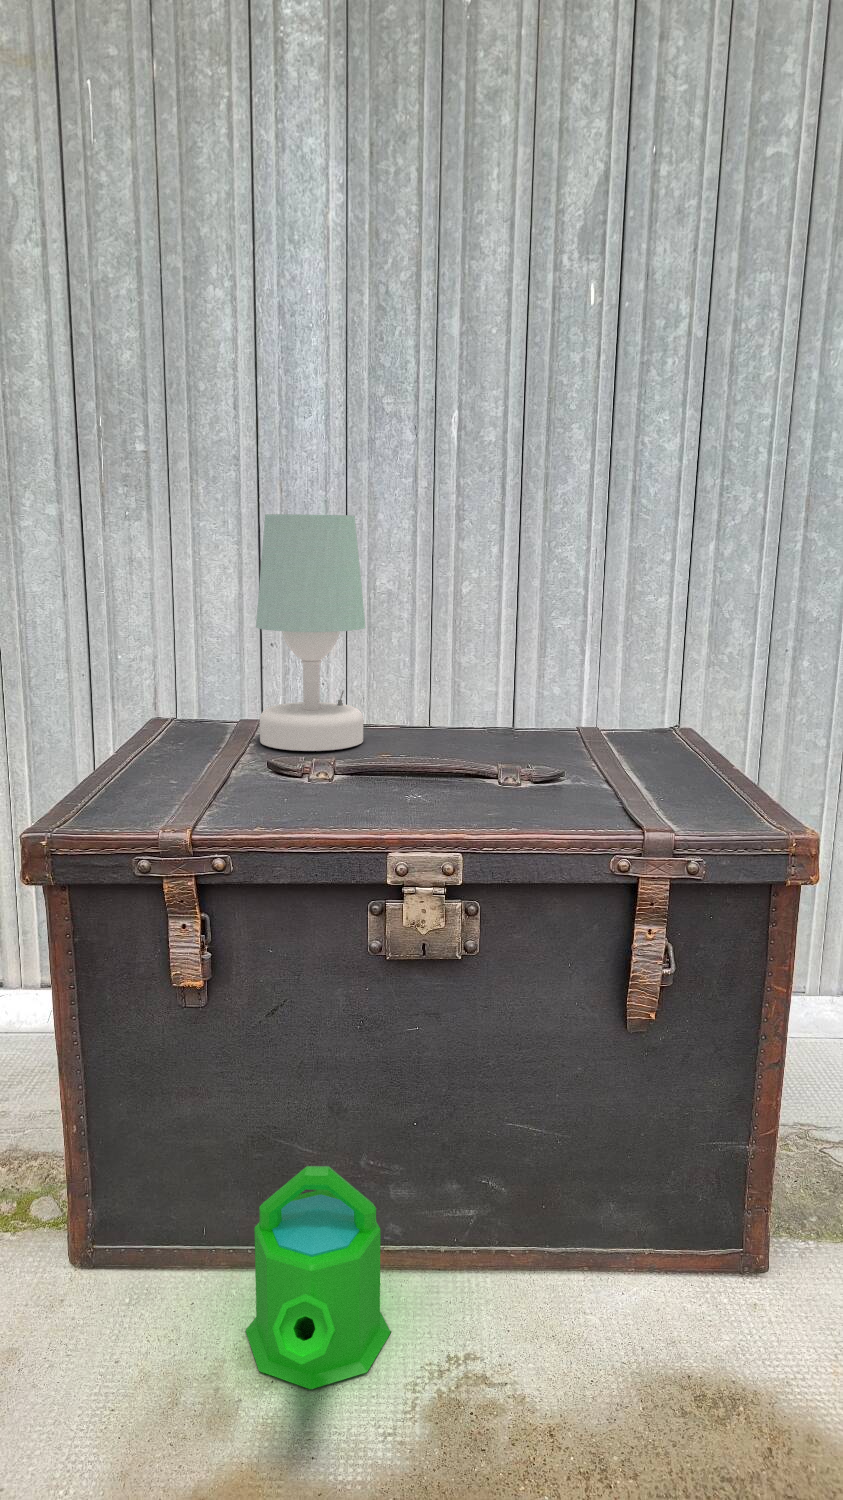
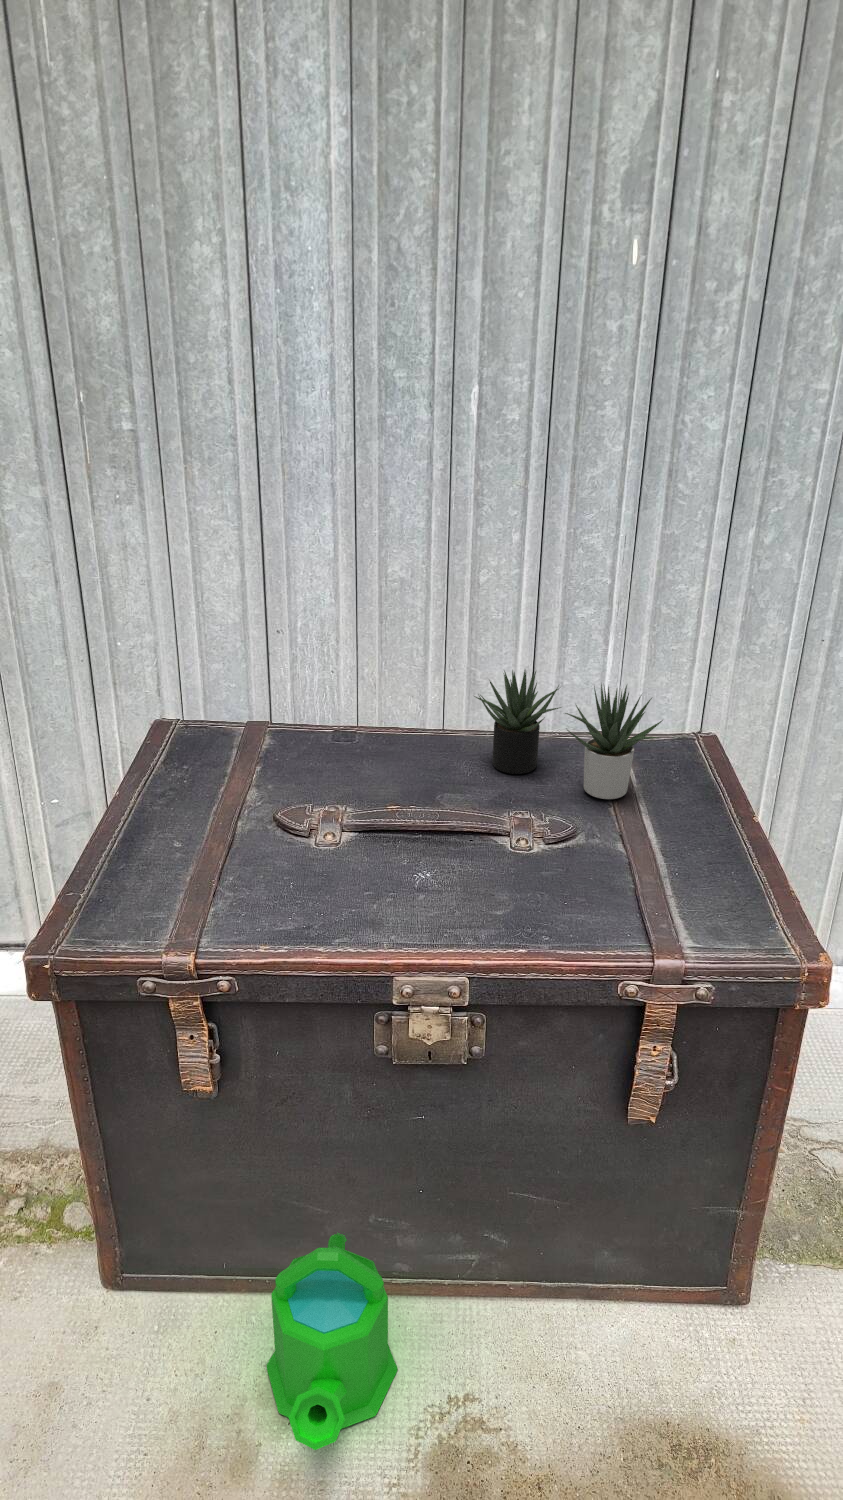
table lamp: present [256,514,366,751] -> none [260,529,375,789]
succulent plant: none [459,642,641,757] -> present [474,670,663,799]

